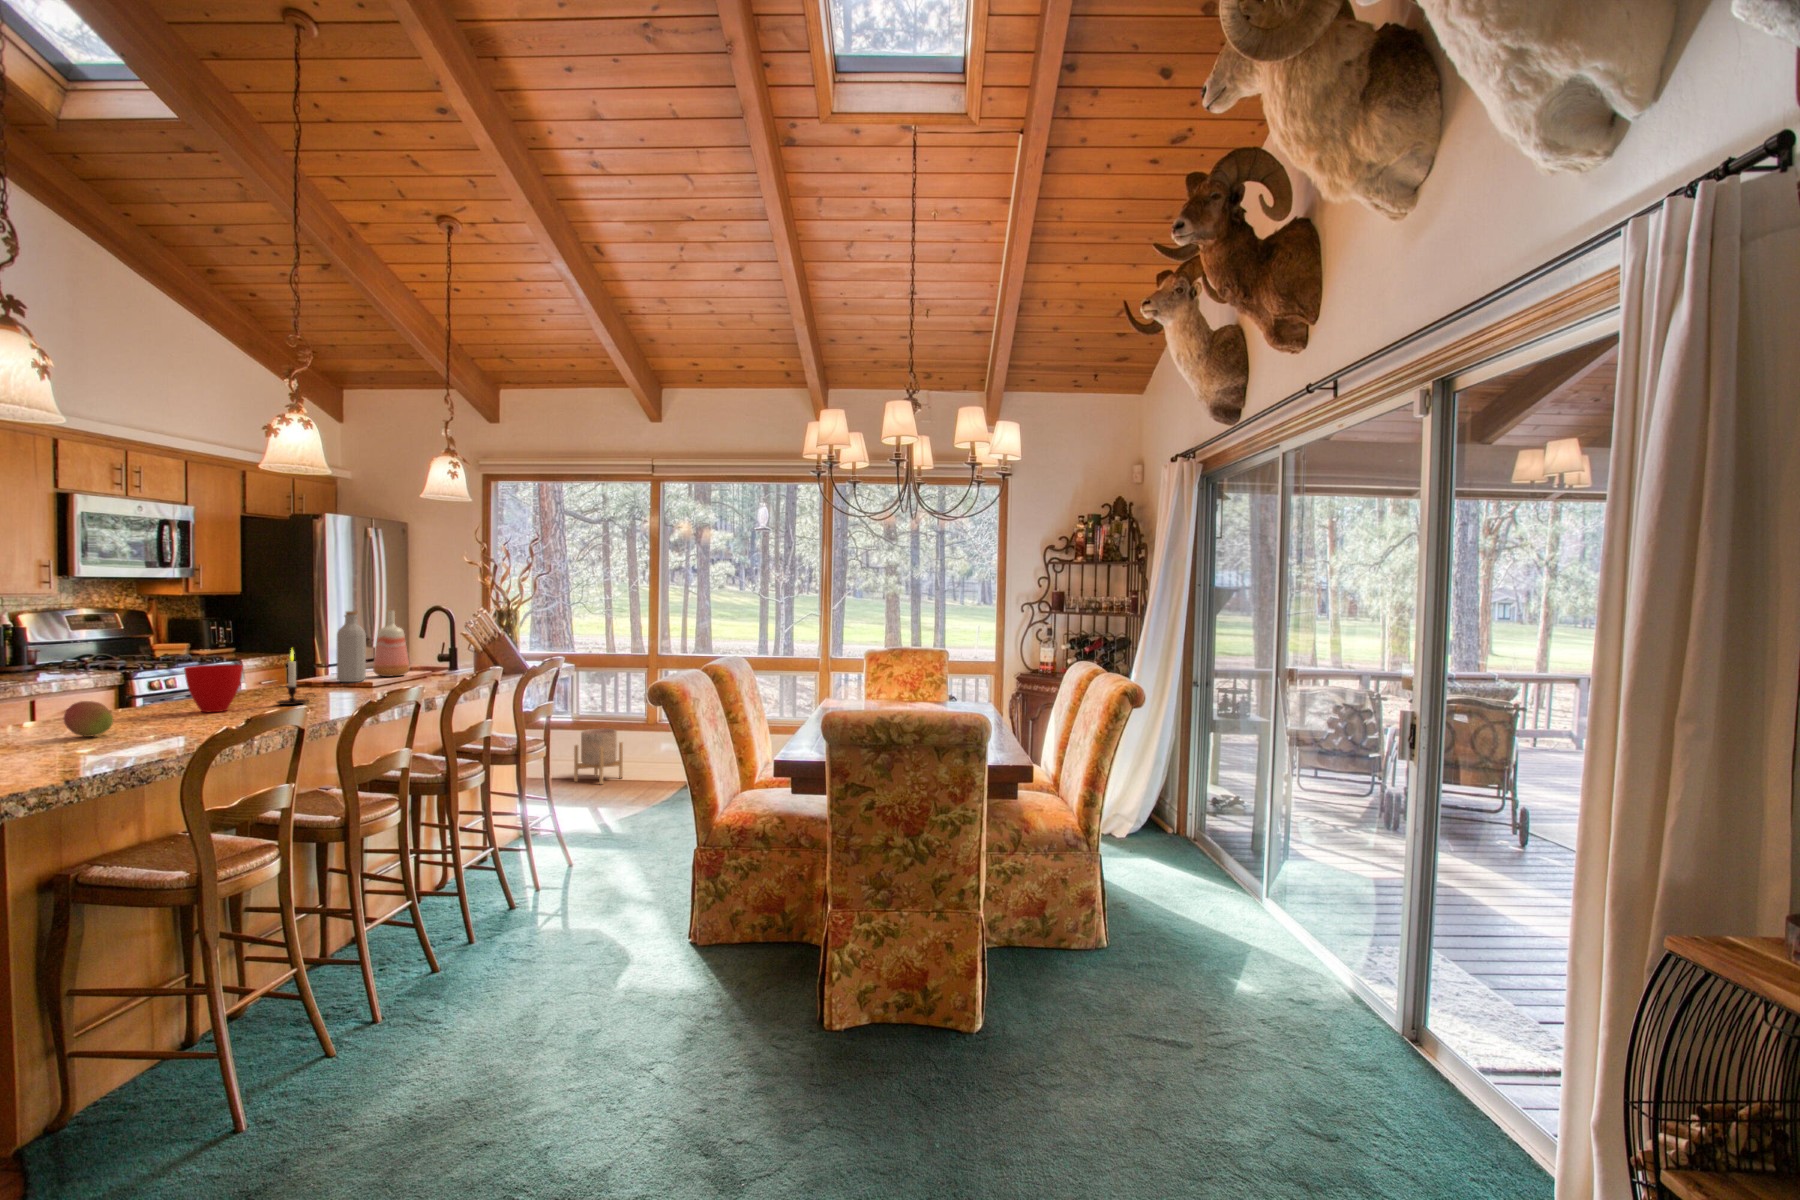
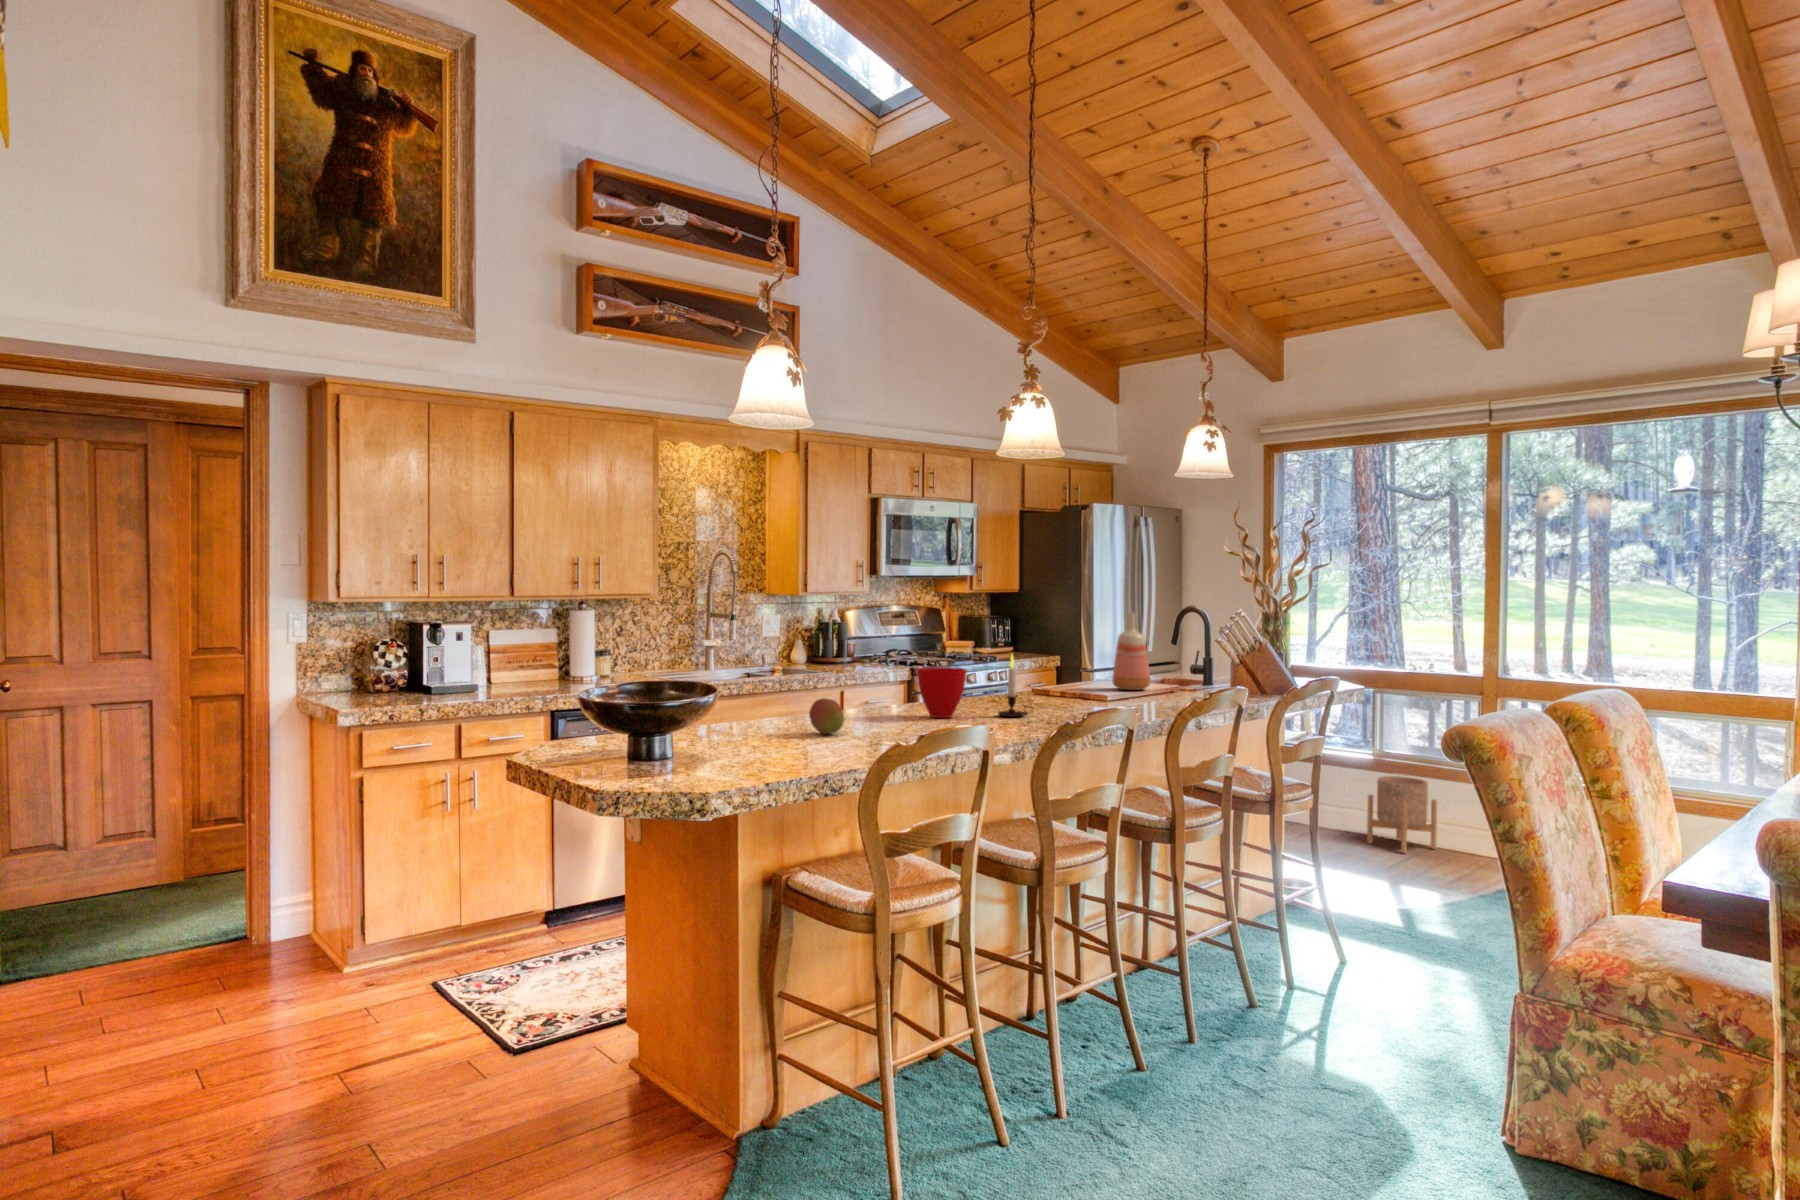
bottle: present [337,611,366,682] -> none [1073,613,1102,694]

